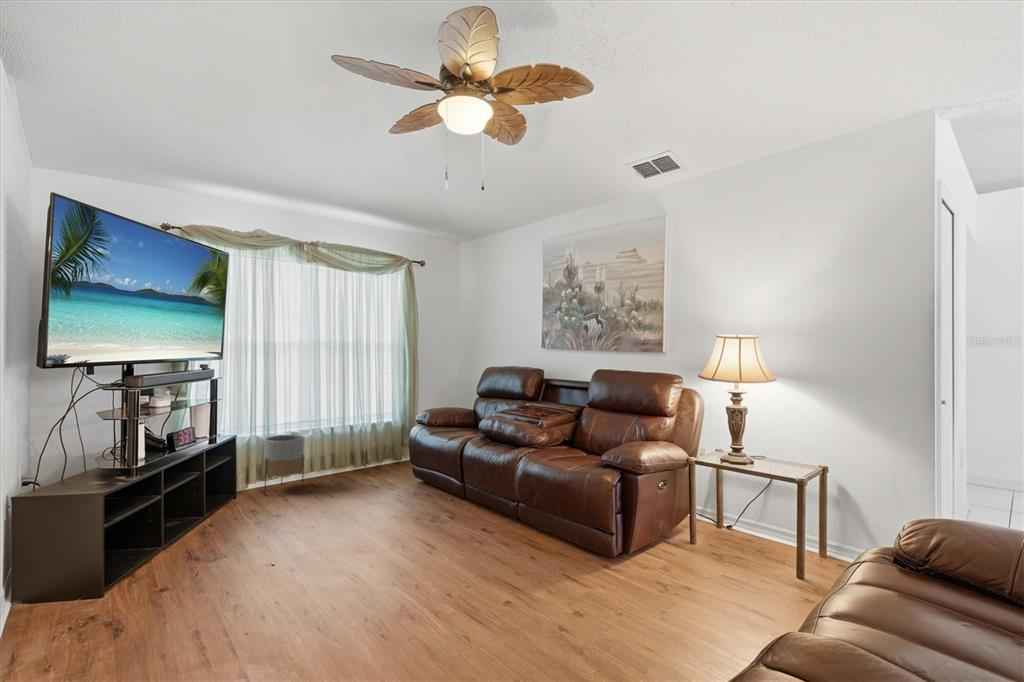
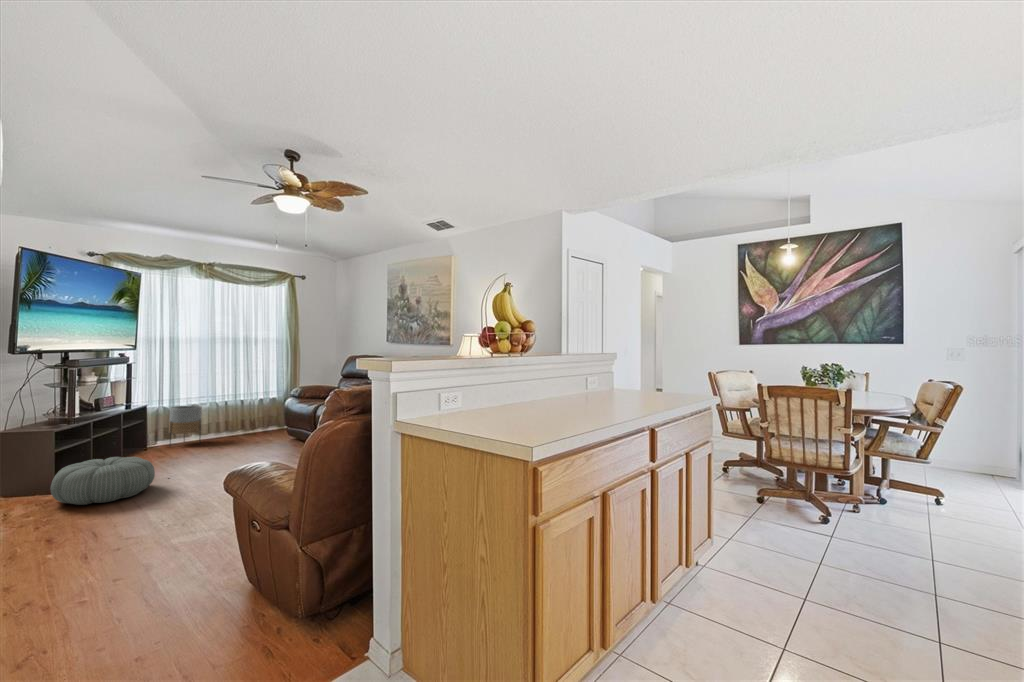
pouf: none [86,540,253,646] -> present [51,457,155,505]

